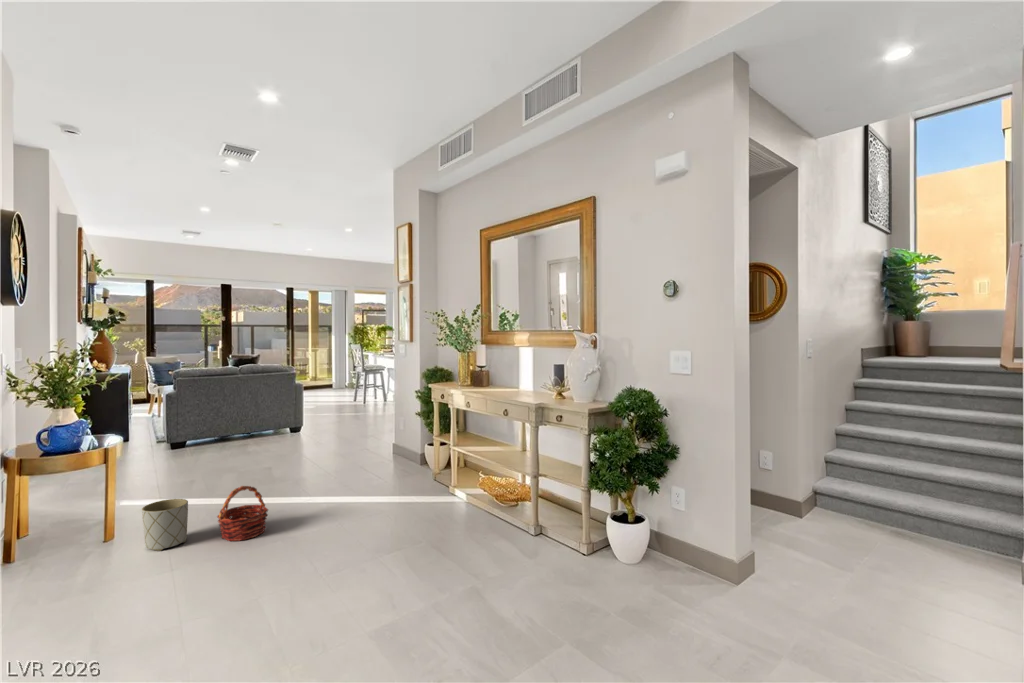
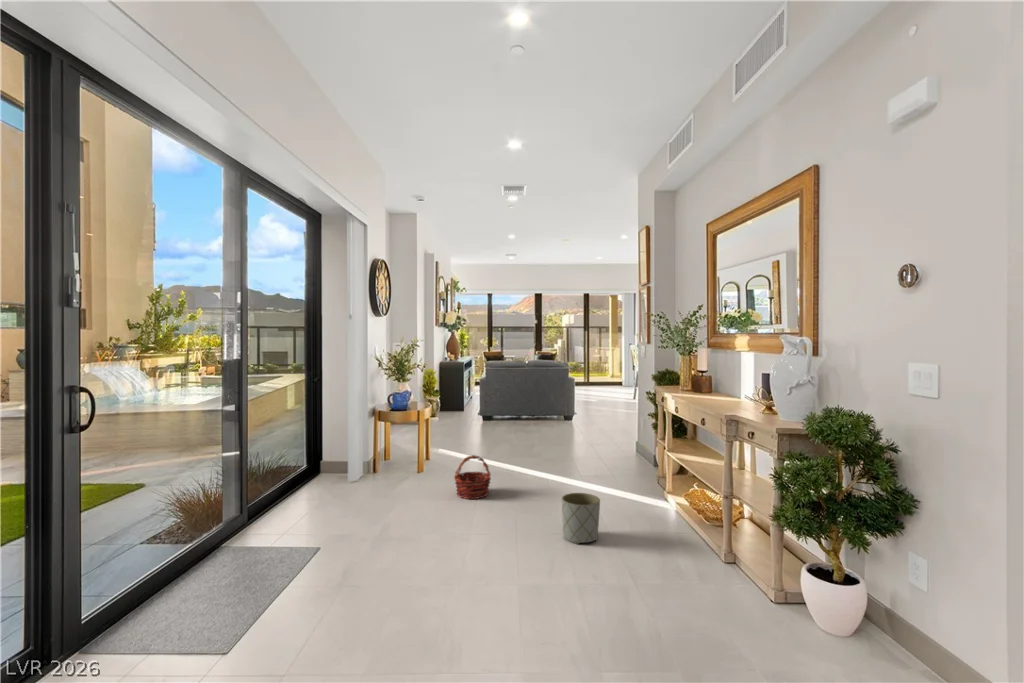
planter: present [142,499,188,551] -> present [562,493,600,544]

